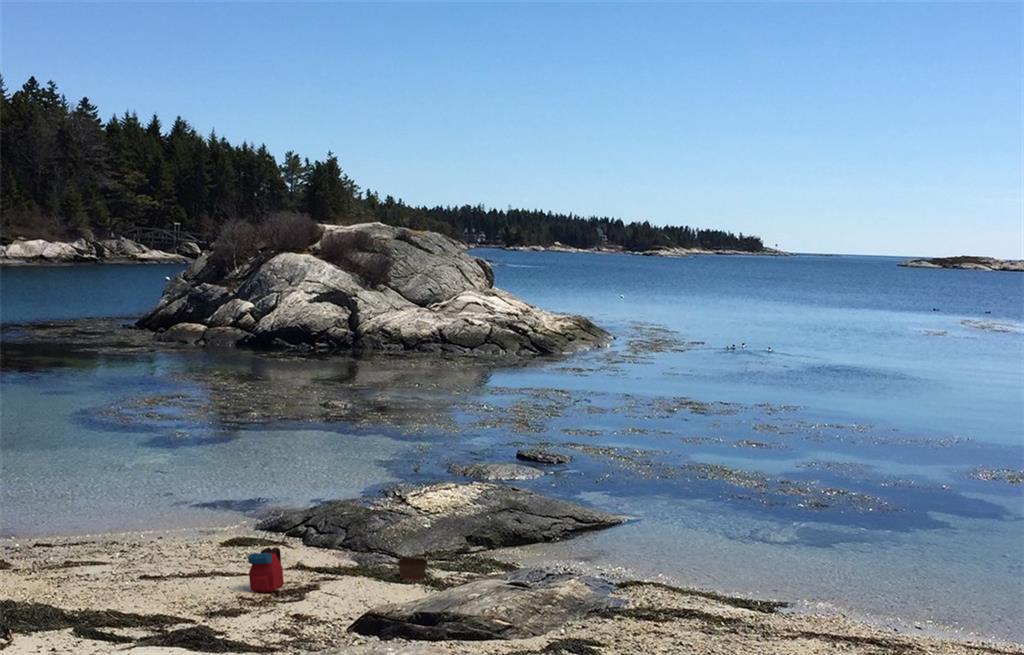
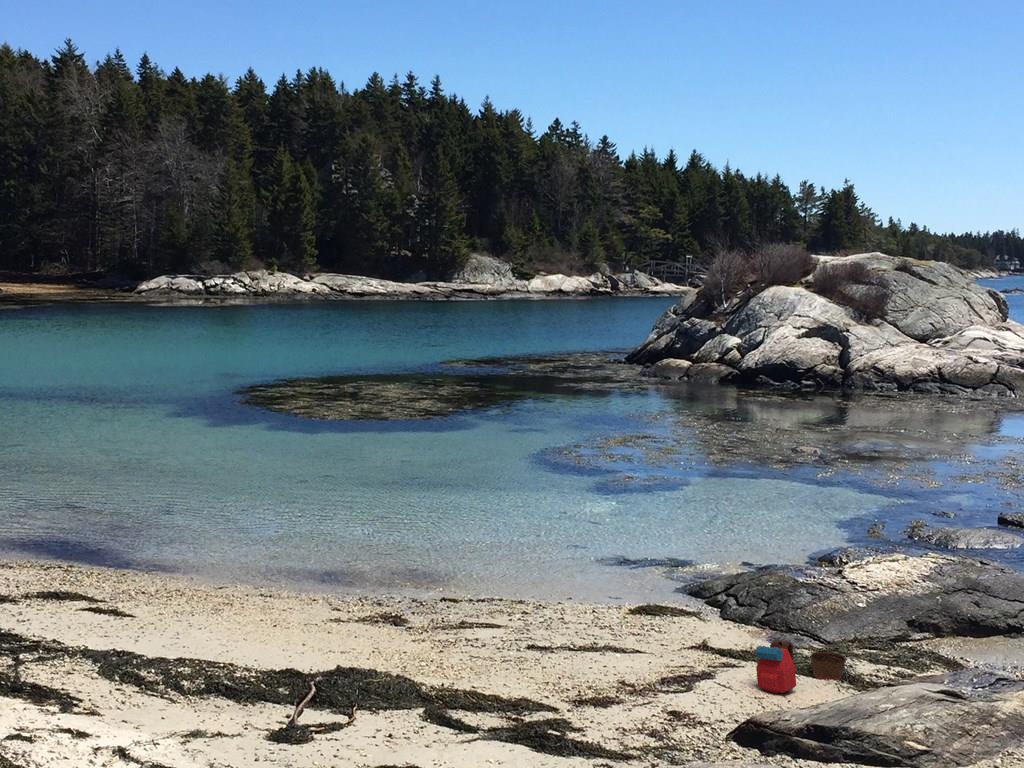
backpack: present [248,547,284,593] -> present [755,640,796,693]

